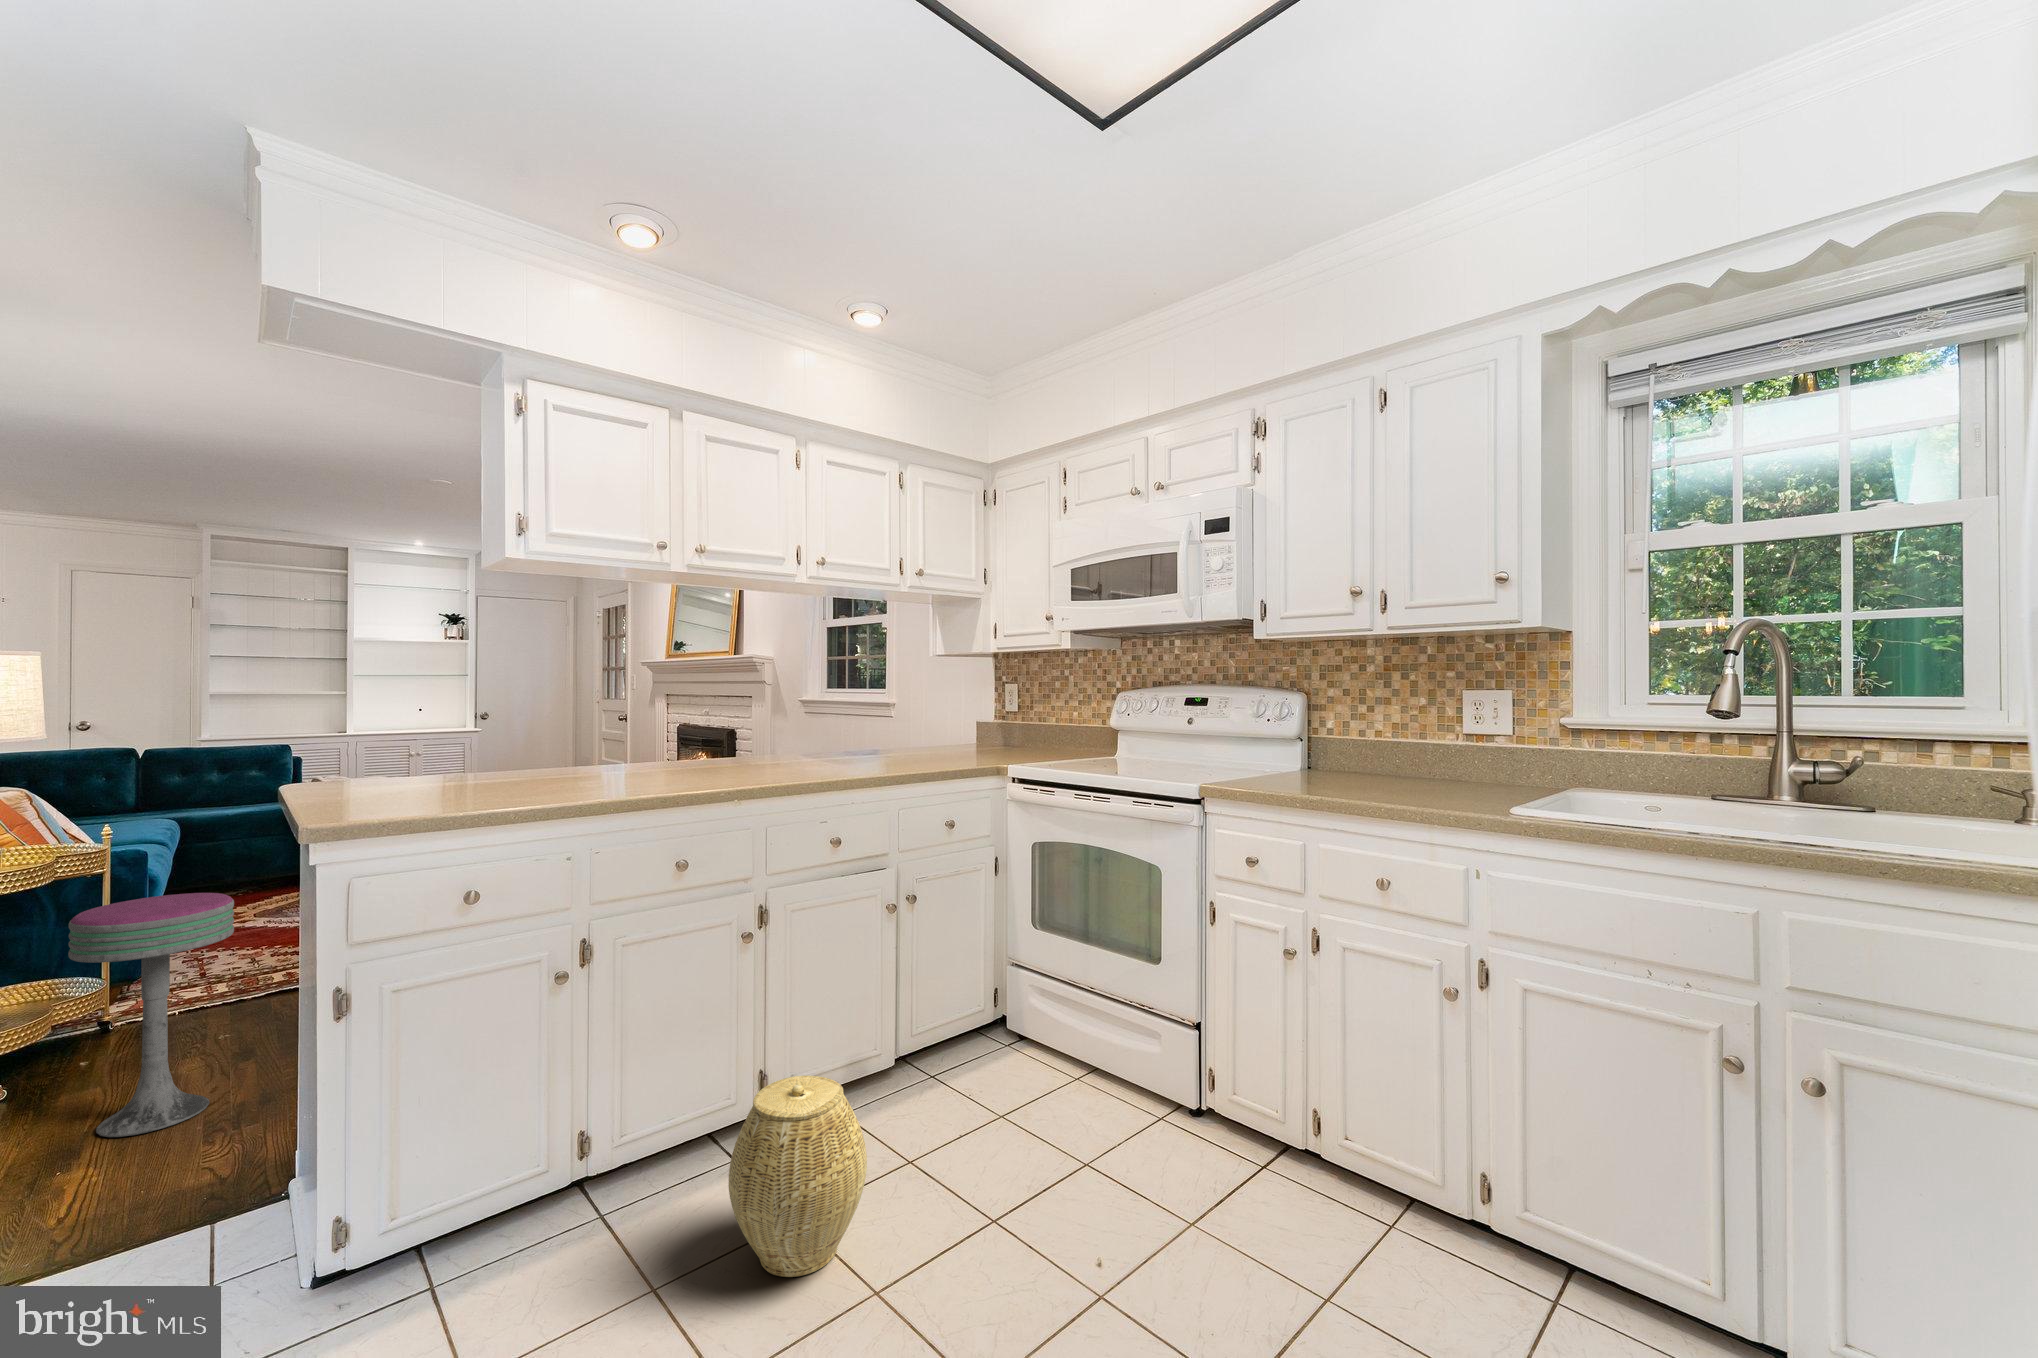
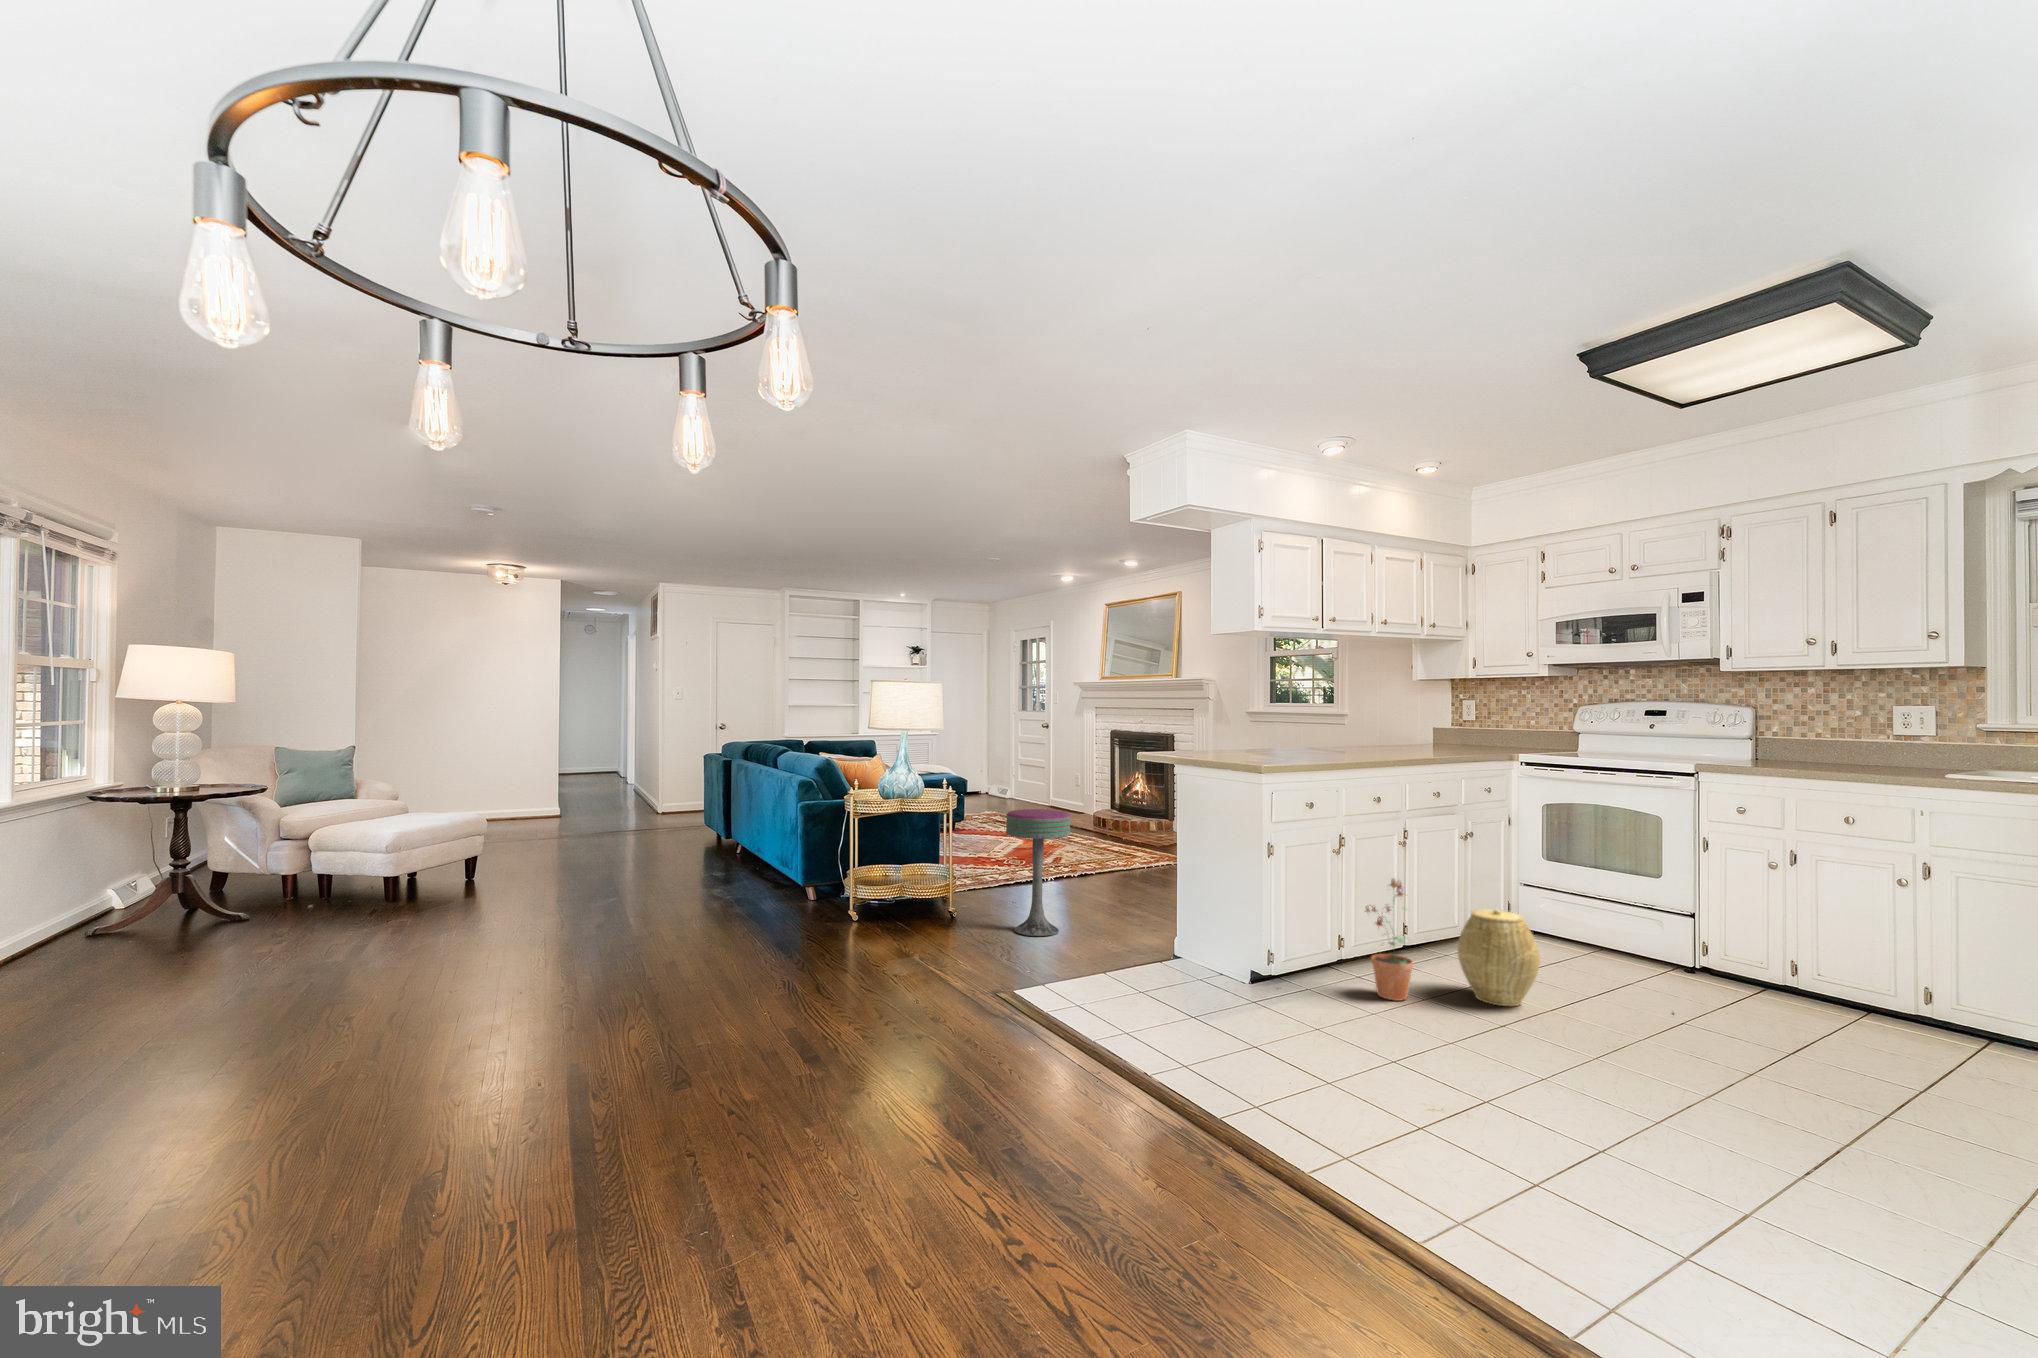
potted plant: none [542,1034,640,1290] -> present [1365,879,1413,1001]

